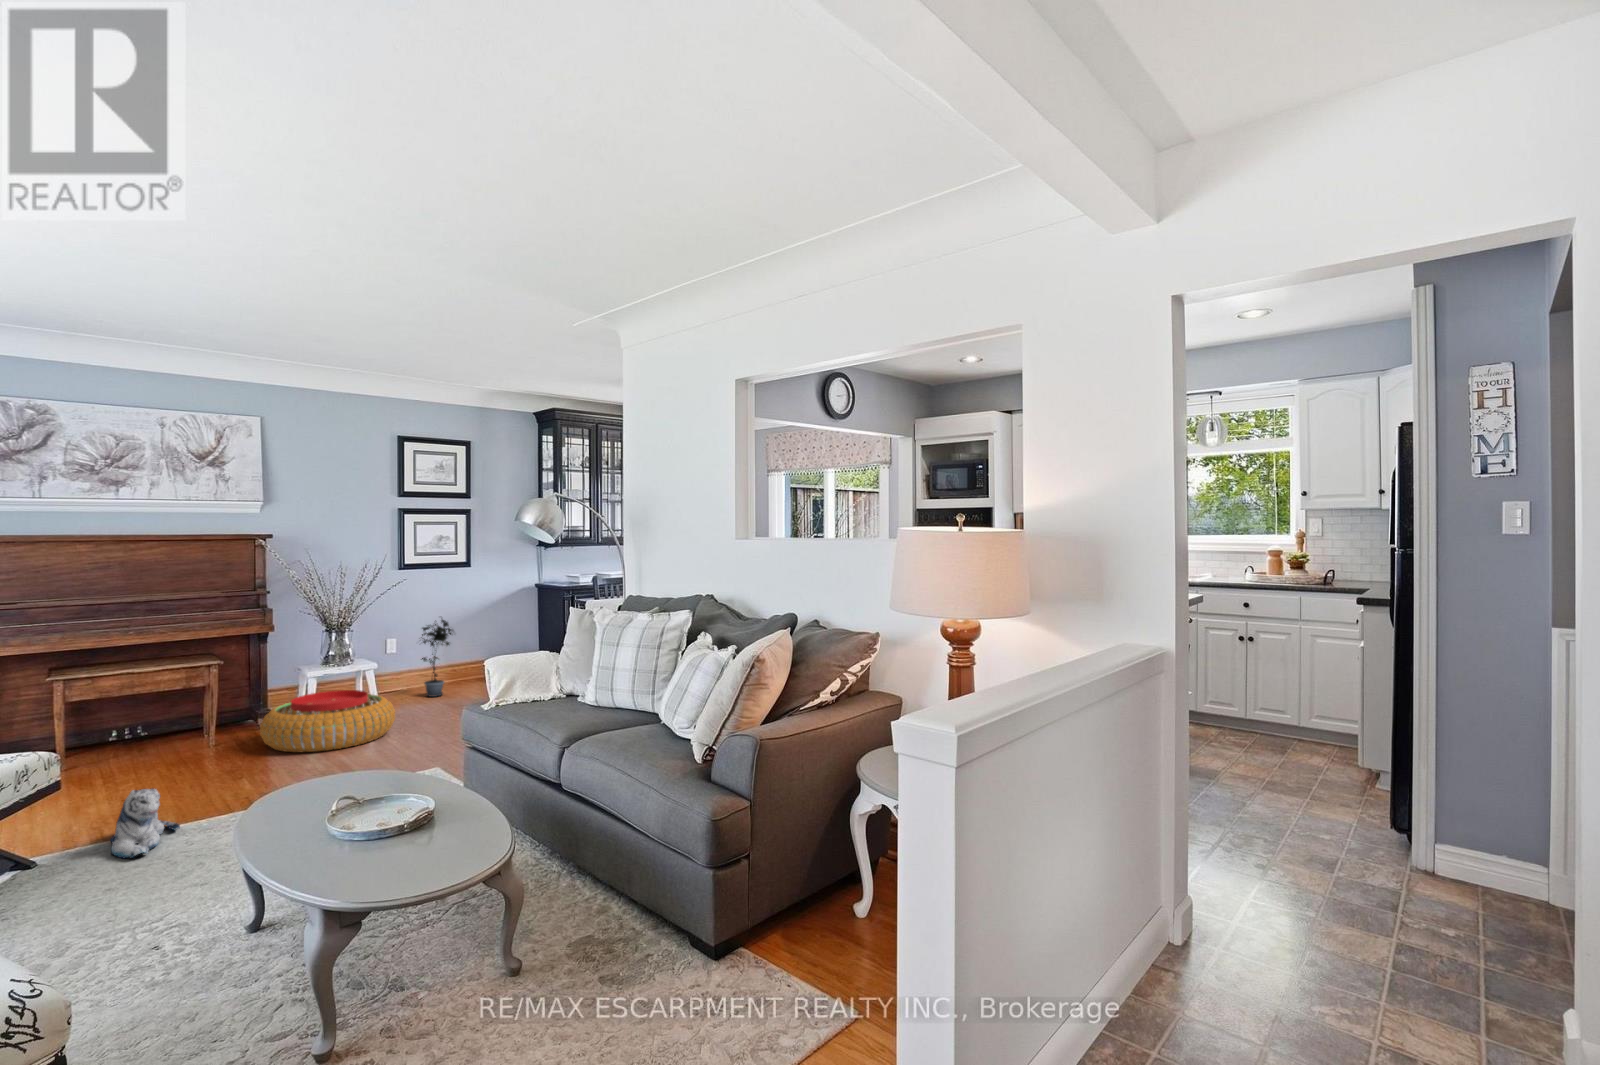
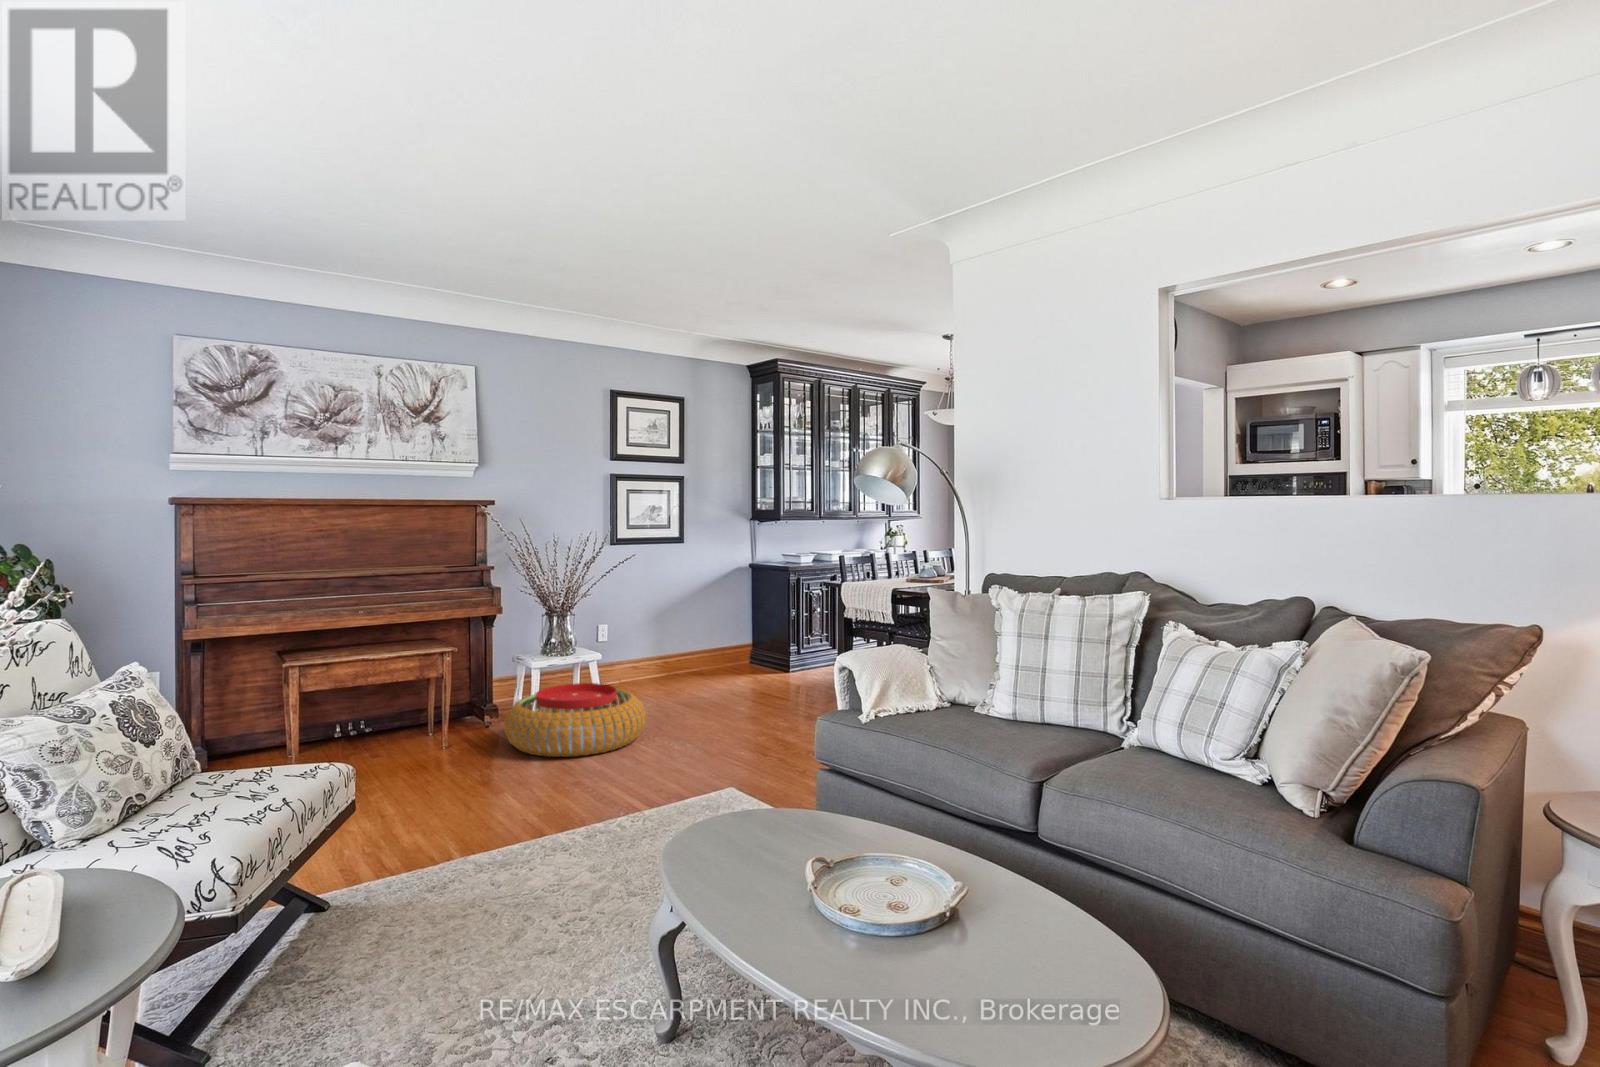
potted plant: present [421,620,453,697] -> none [635,599,679,691]
plush toy: present [110,789,180,858] -> none [412,808,487,900]

